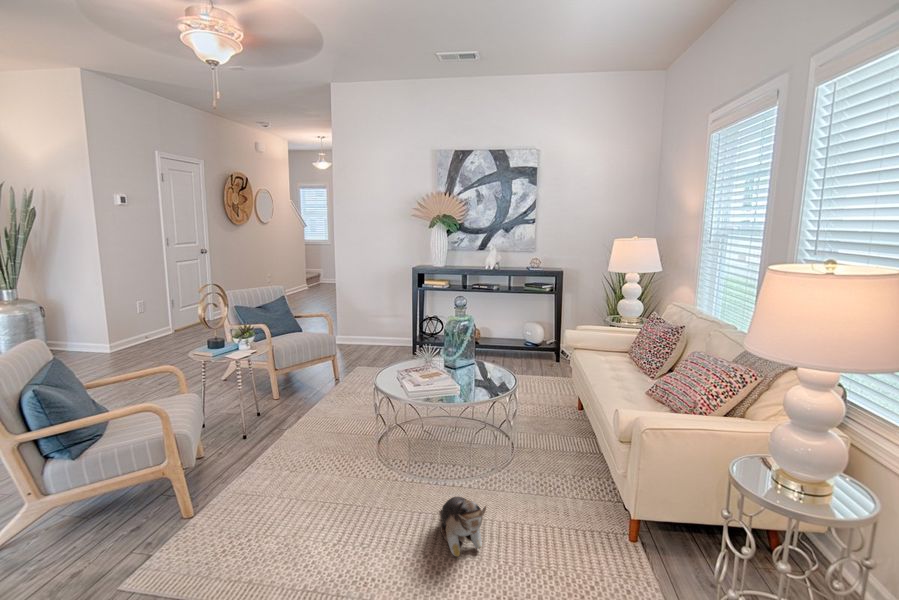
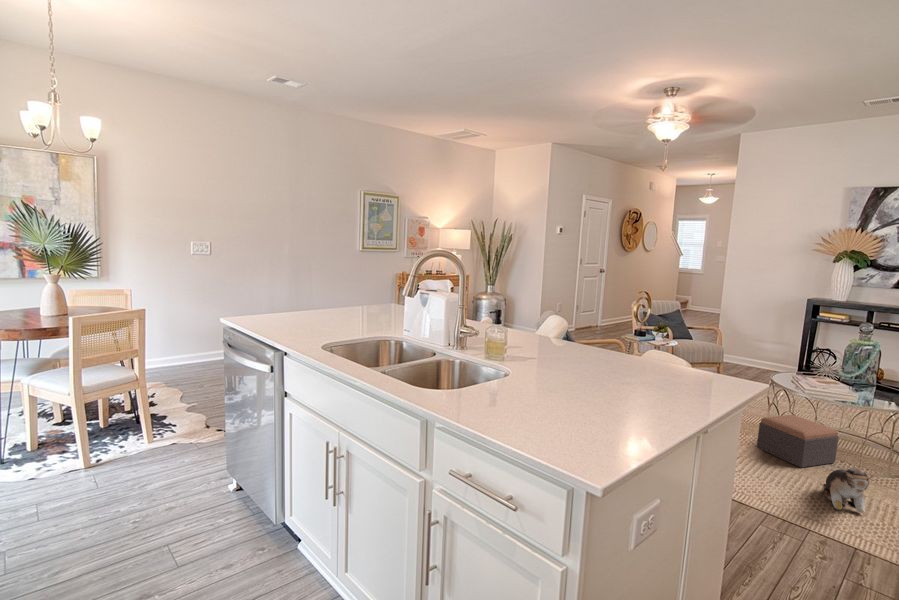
footstool: none [370,418,450,491] -> present [757,415,839,468]

